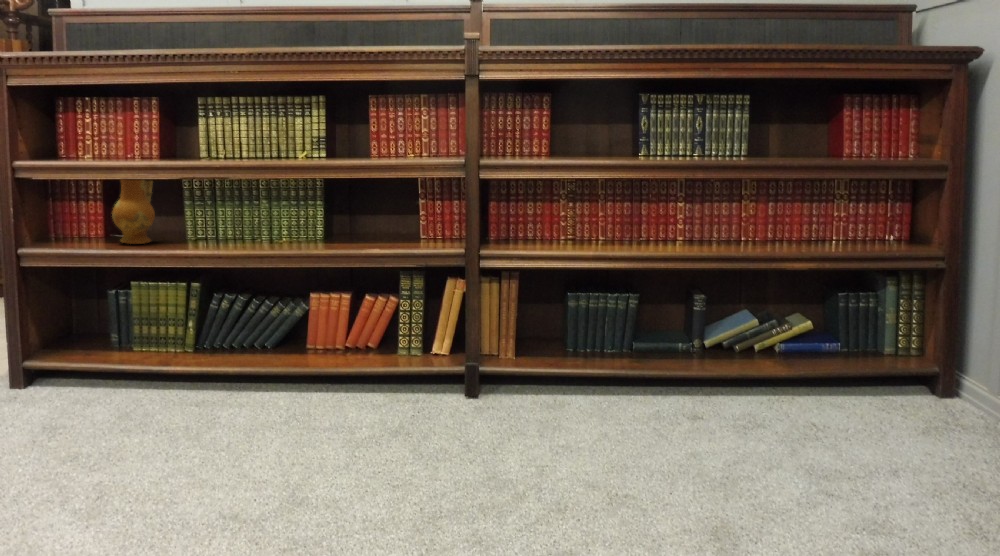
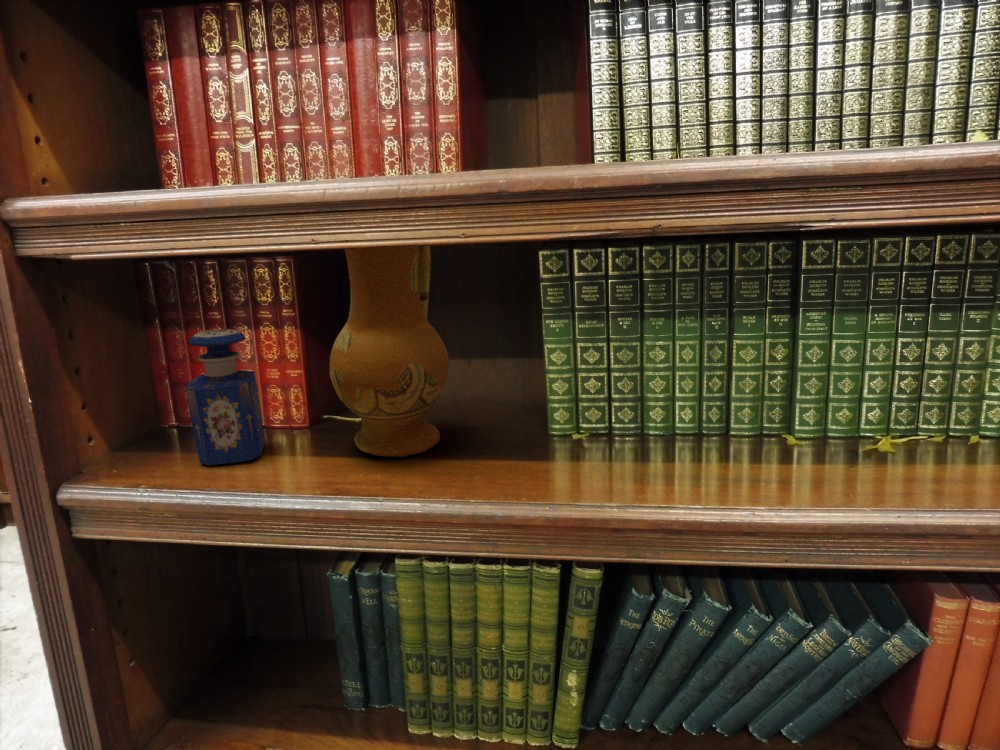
perfume bottle: none [61,200,87,244] -> present [185,329,265,465]

